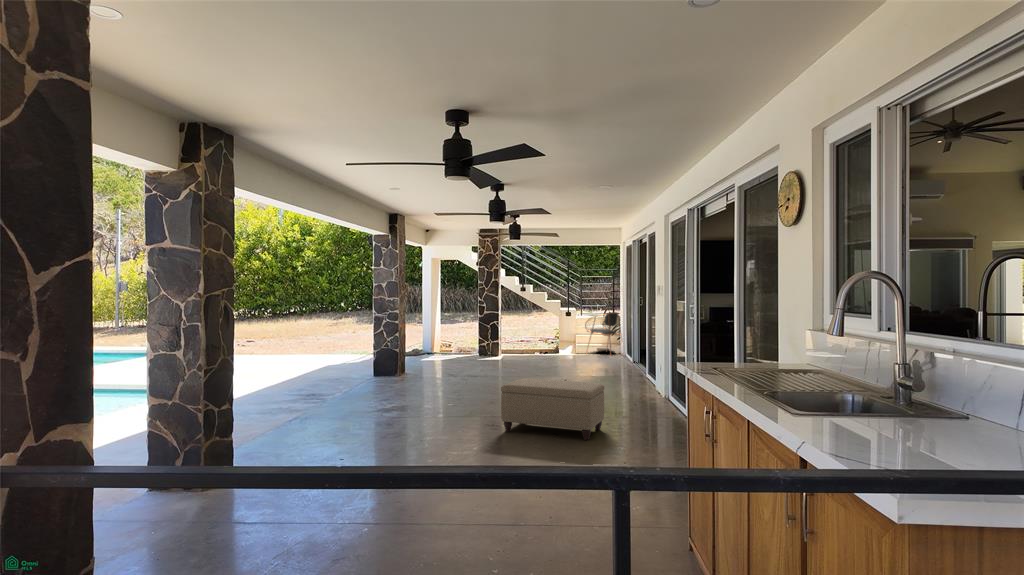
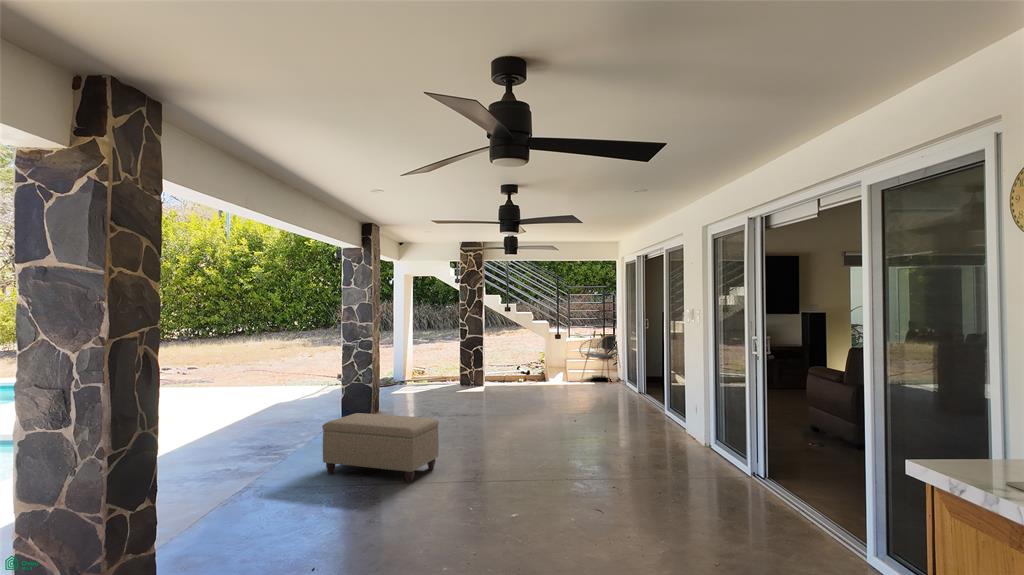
ottoman: present [501,378,604,440] -> present [322,413,439,483]

